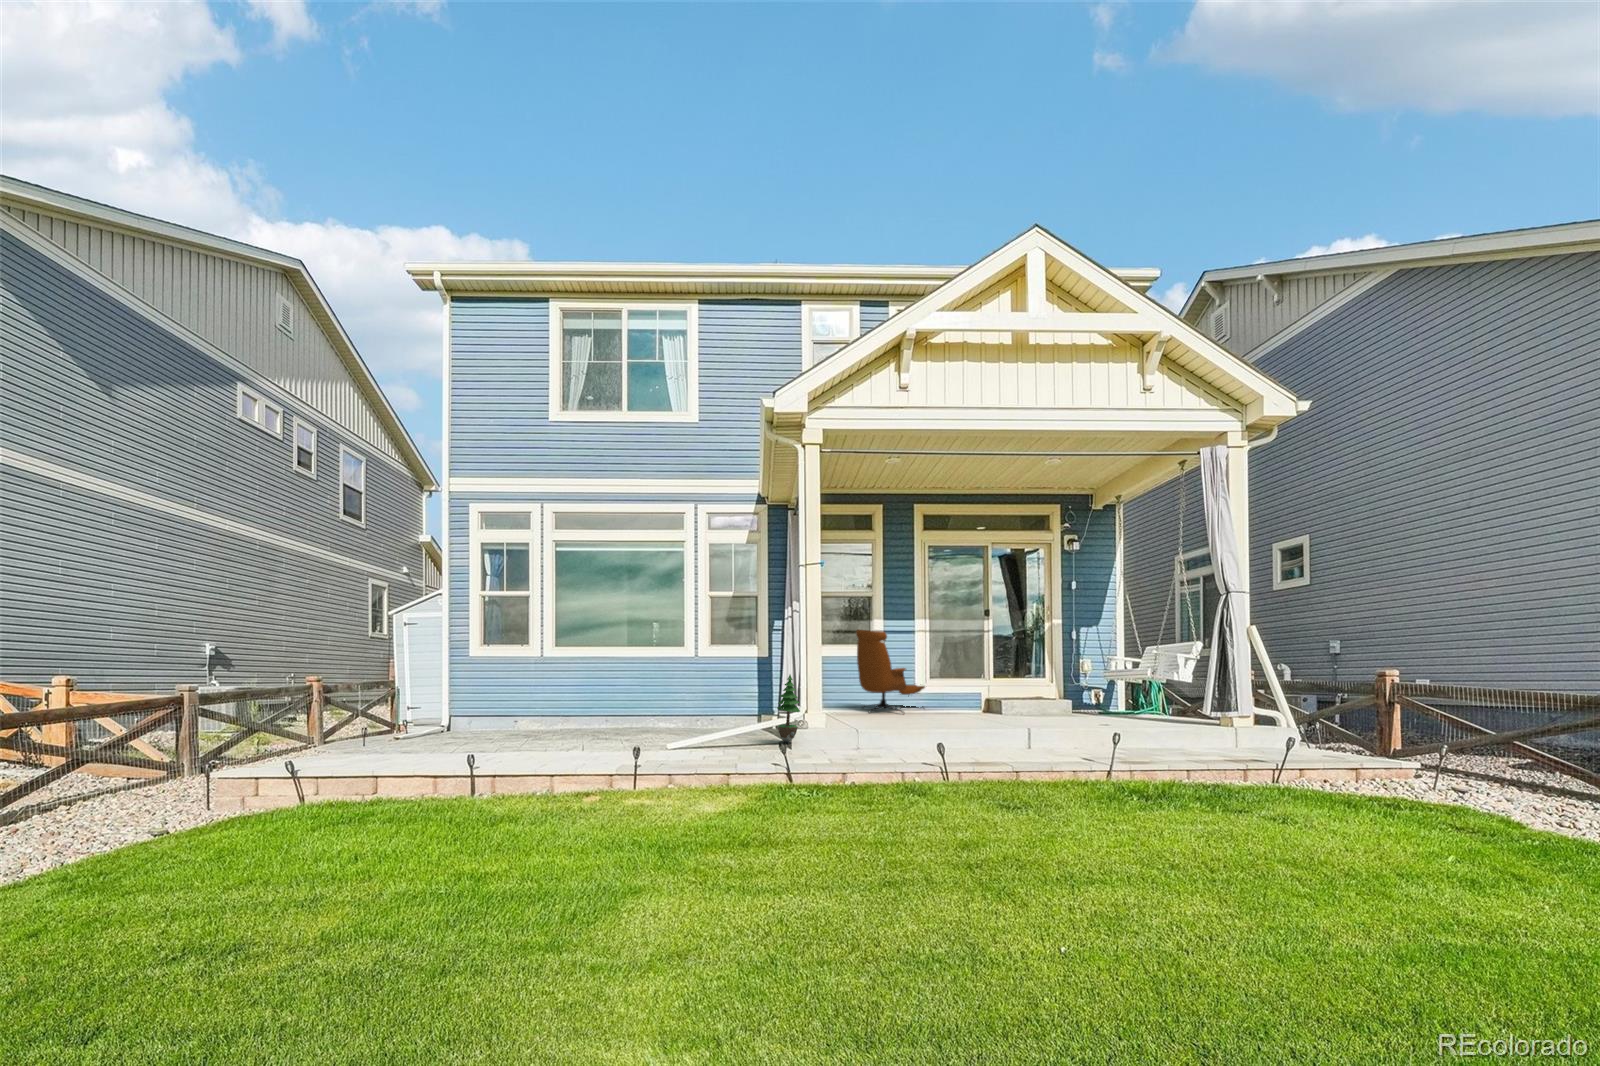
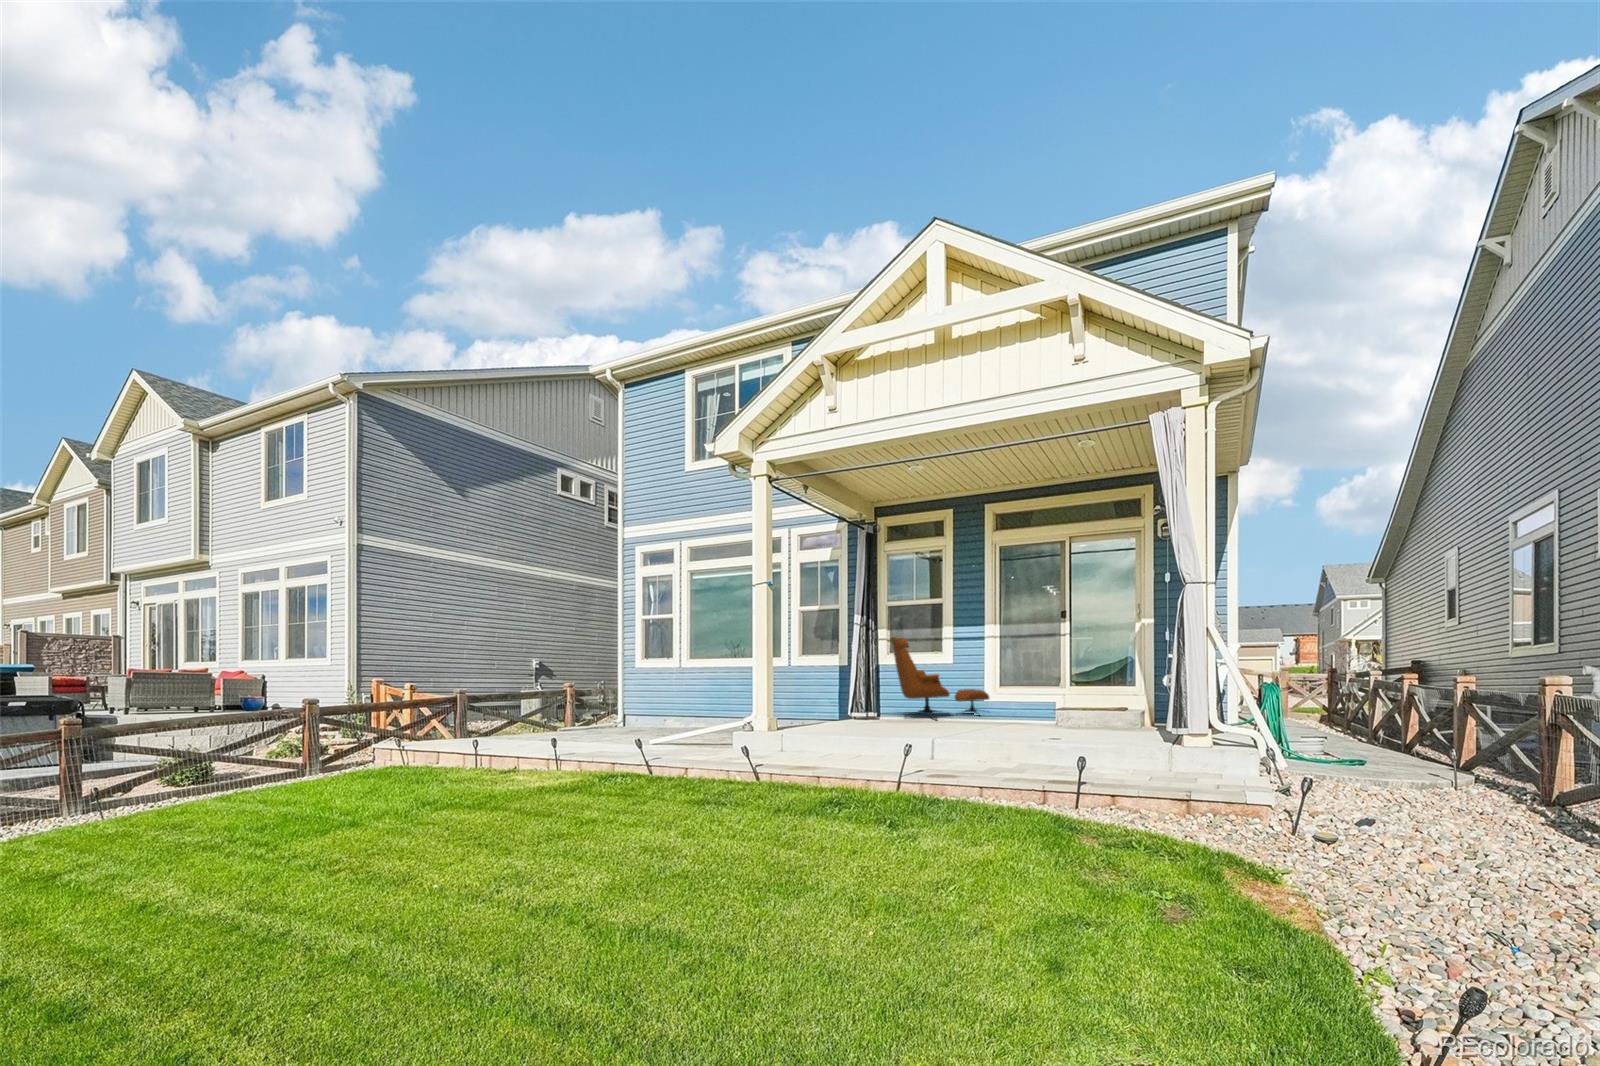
potted tree: present [777,675,800,742] -> none [731,680,752,739]

